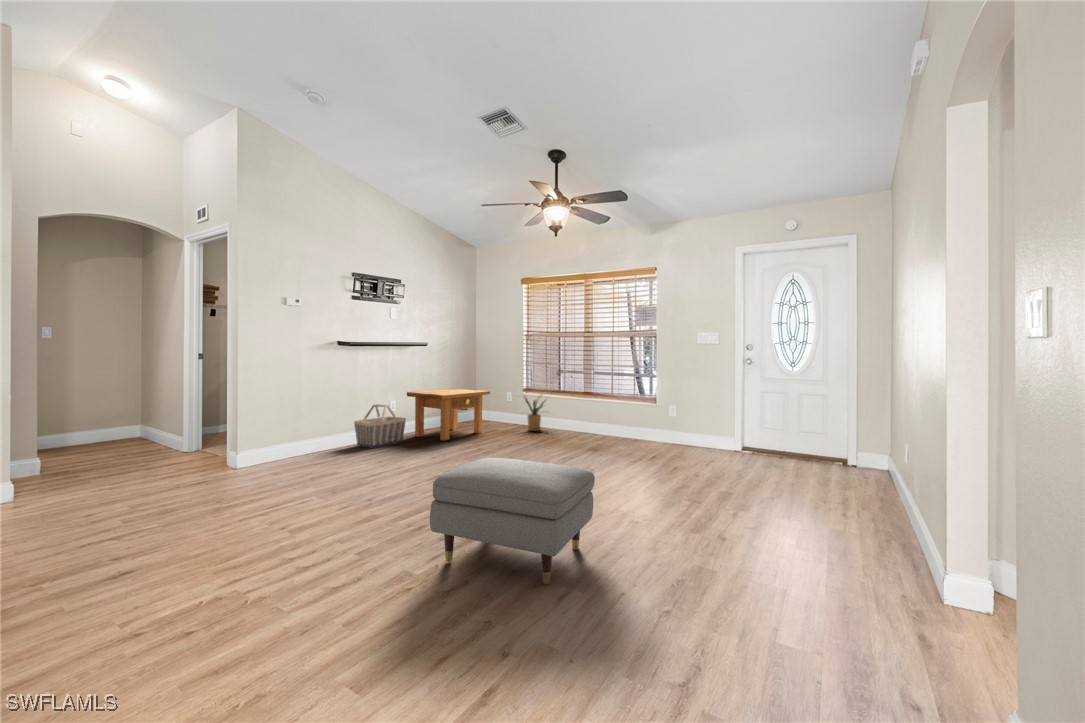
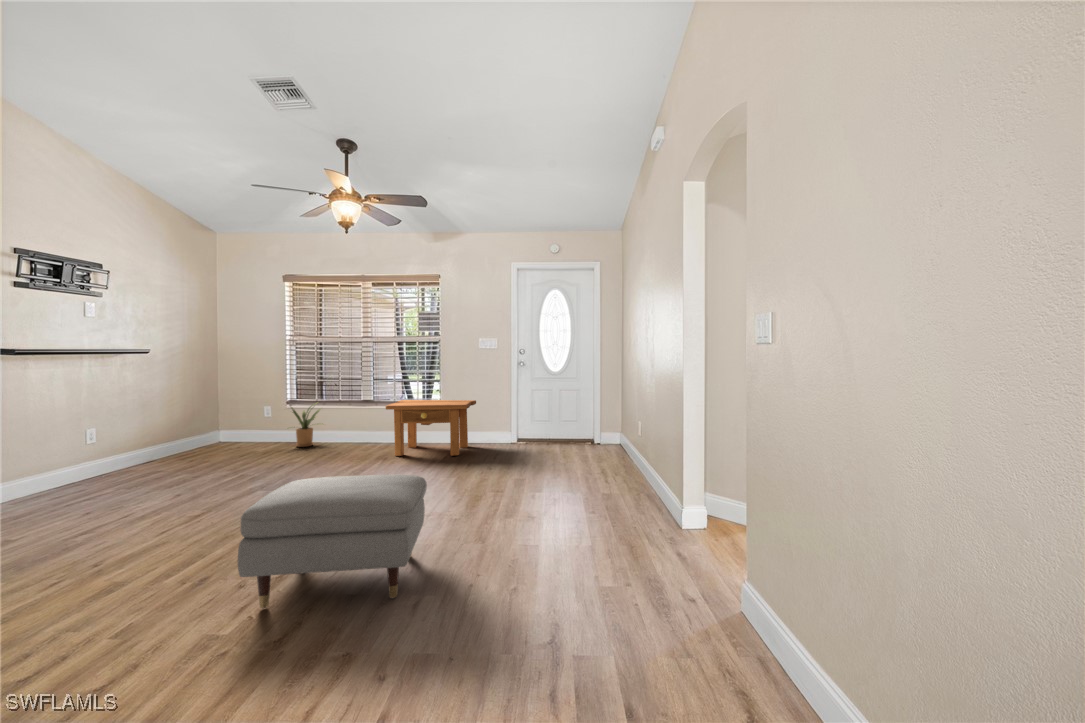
side table: present [407,389,490,440] -> present [386,400,476,456]
basket: present [354,404,406,448] -> none [20,434,118,497]

